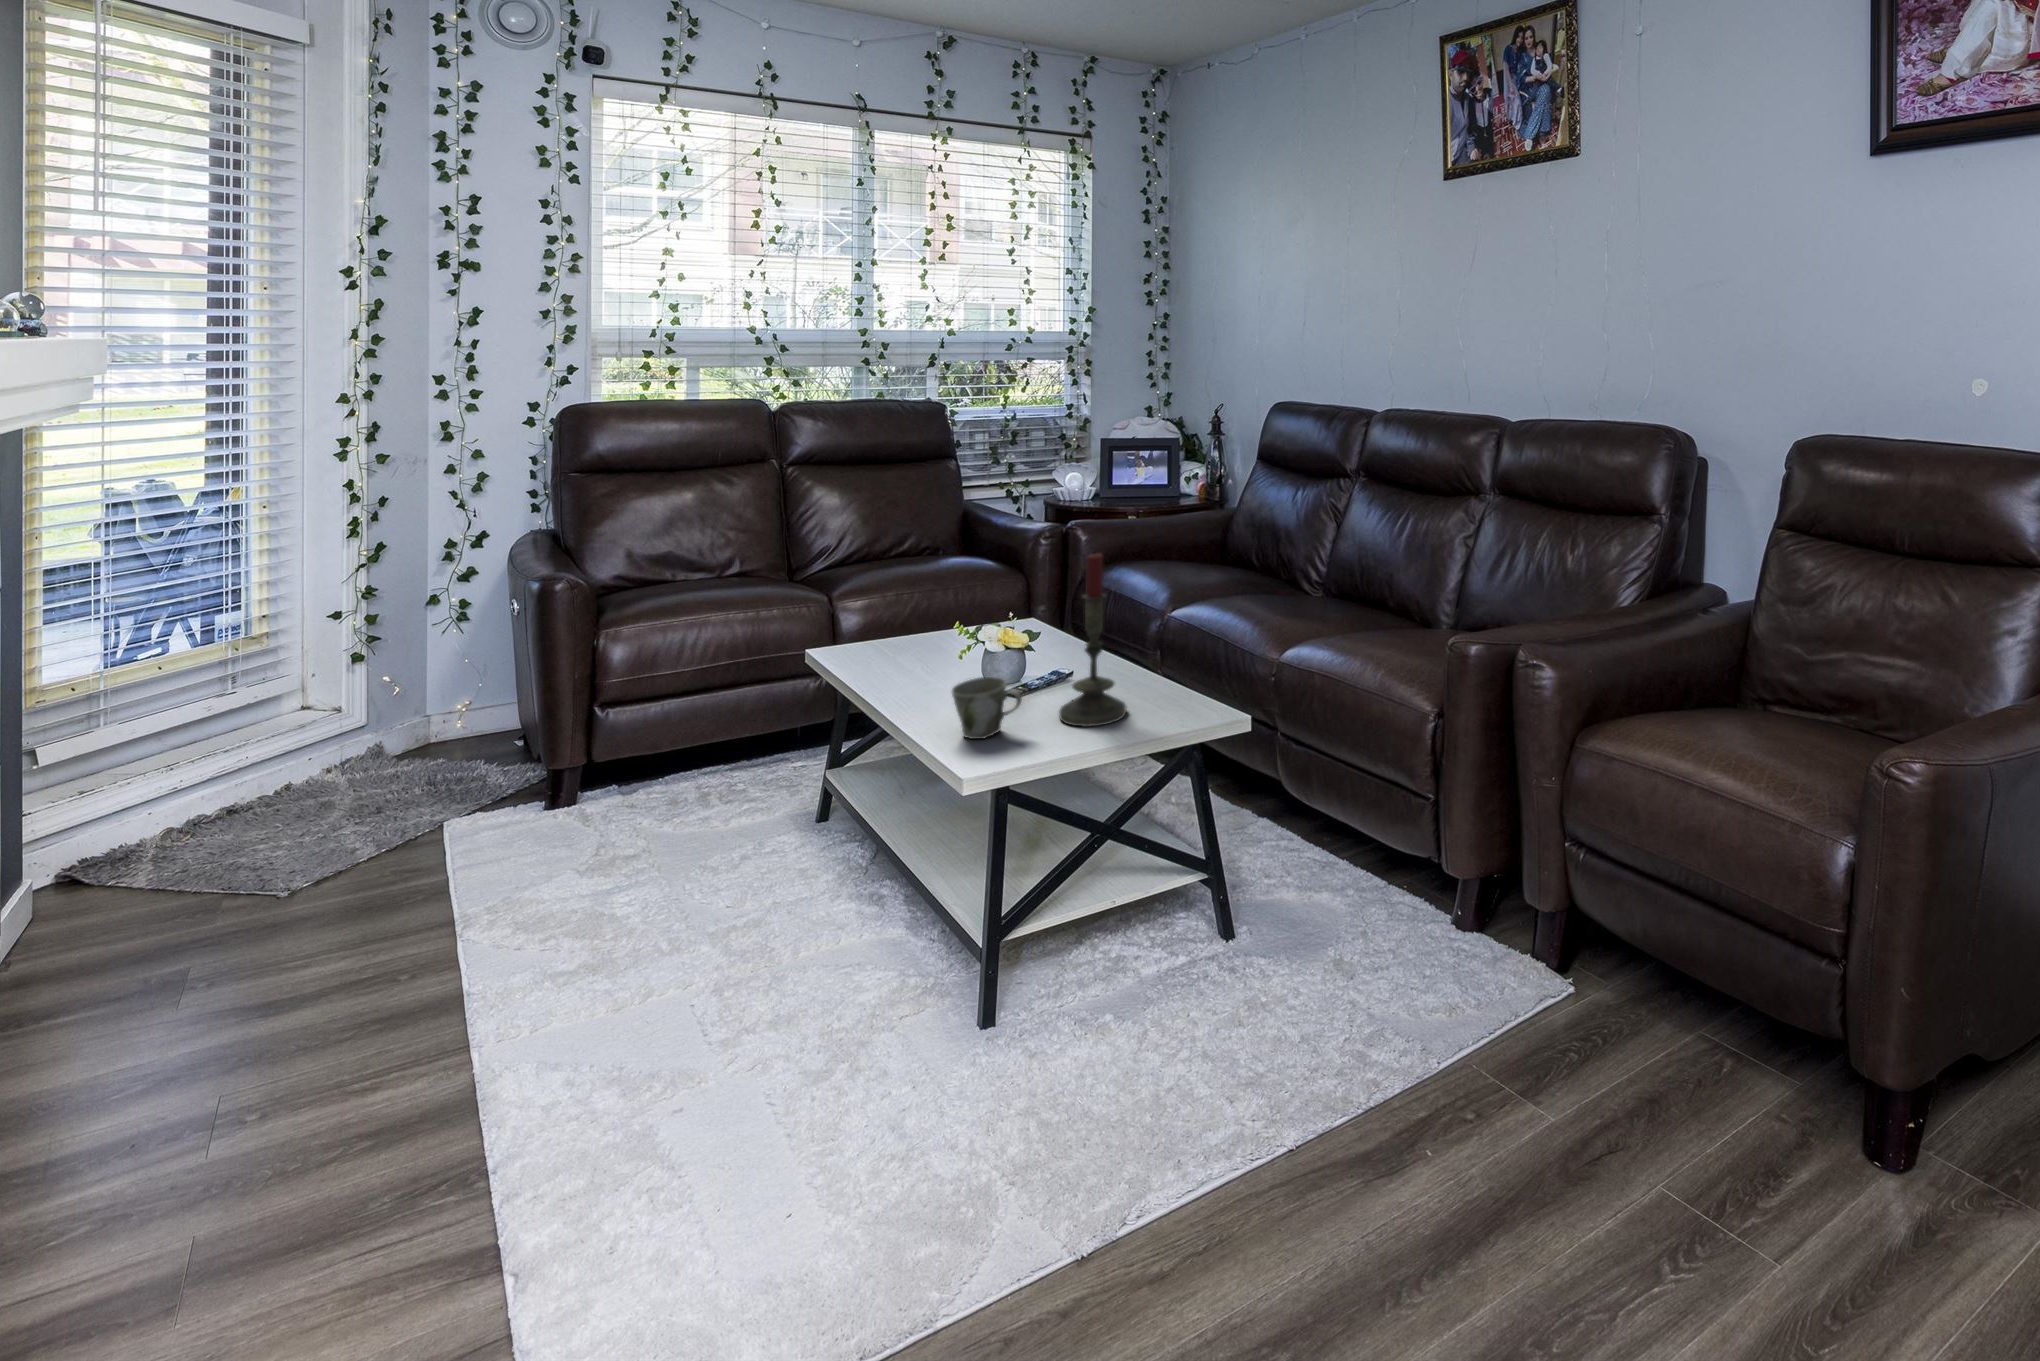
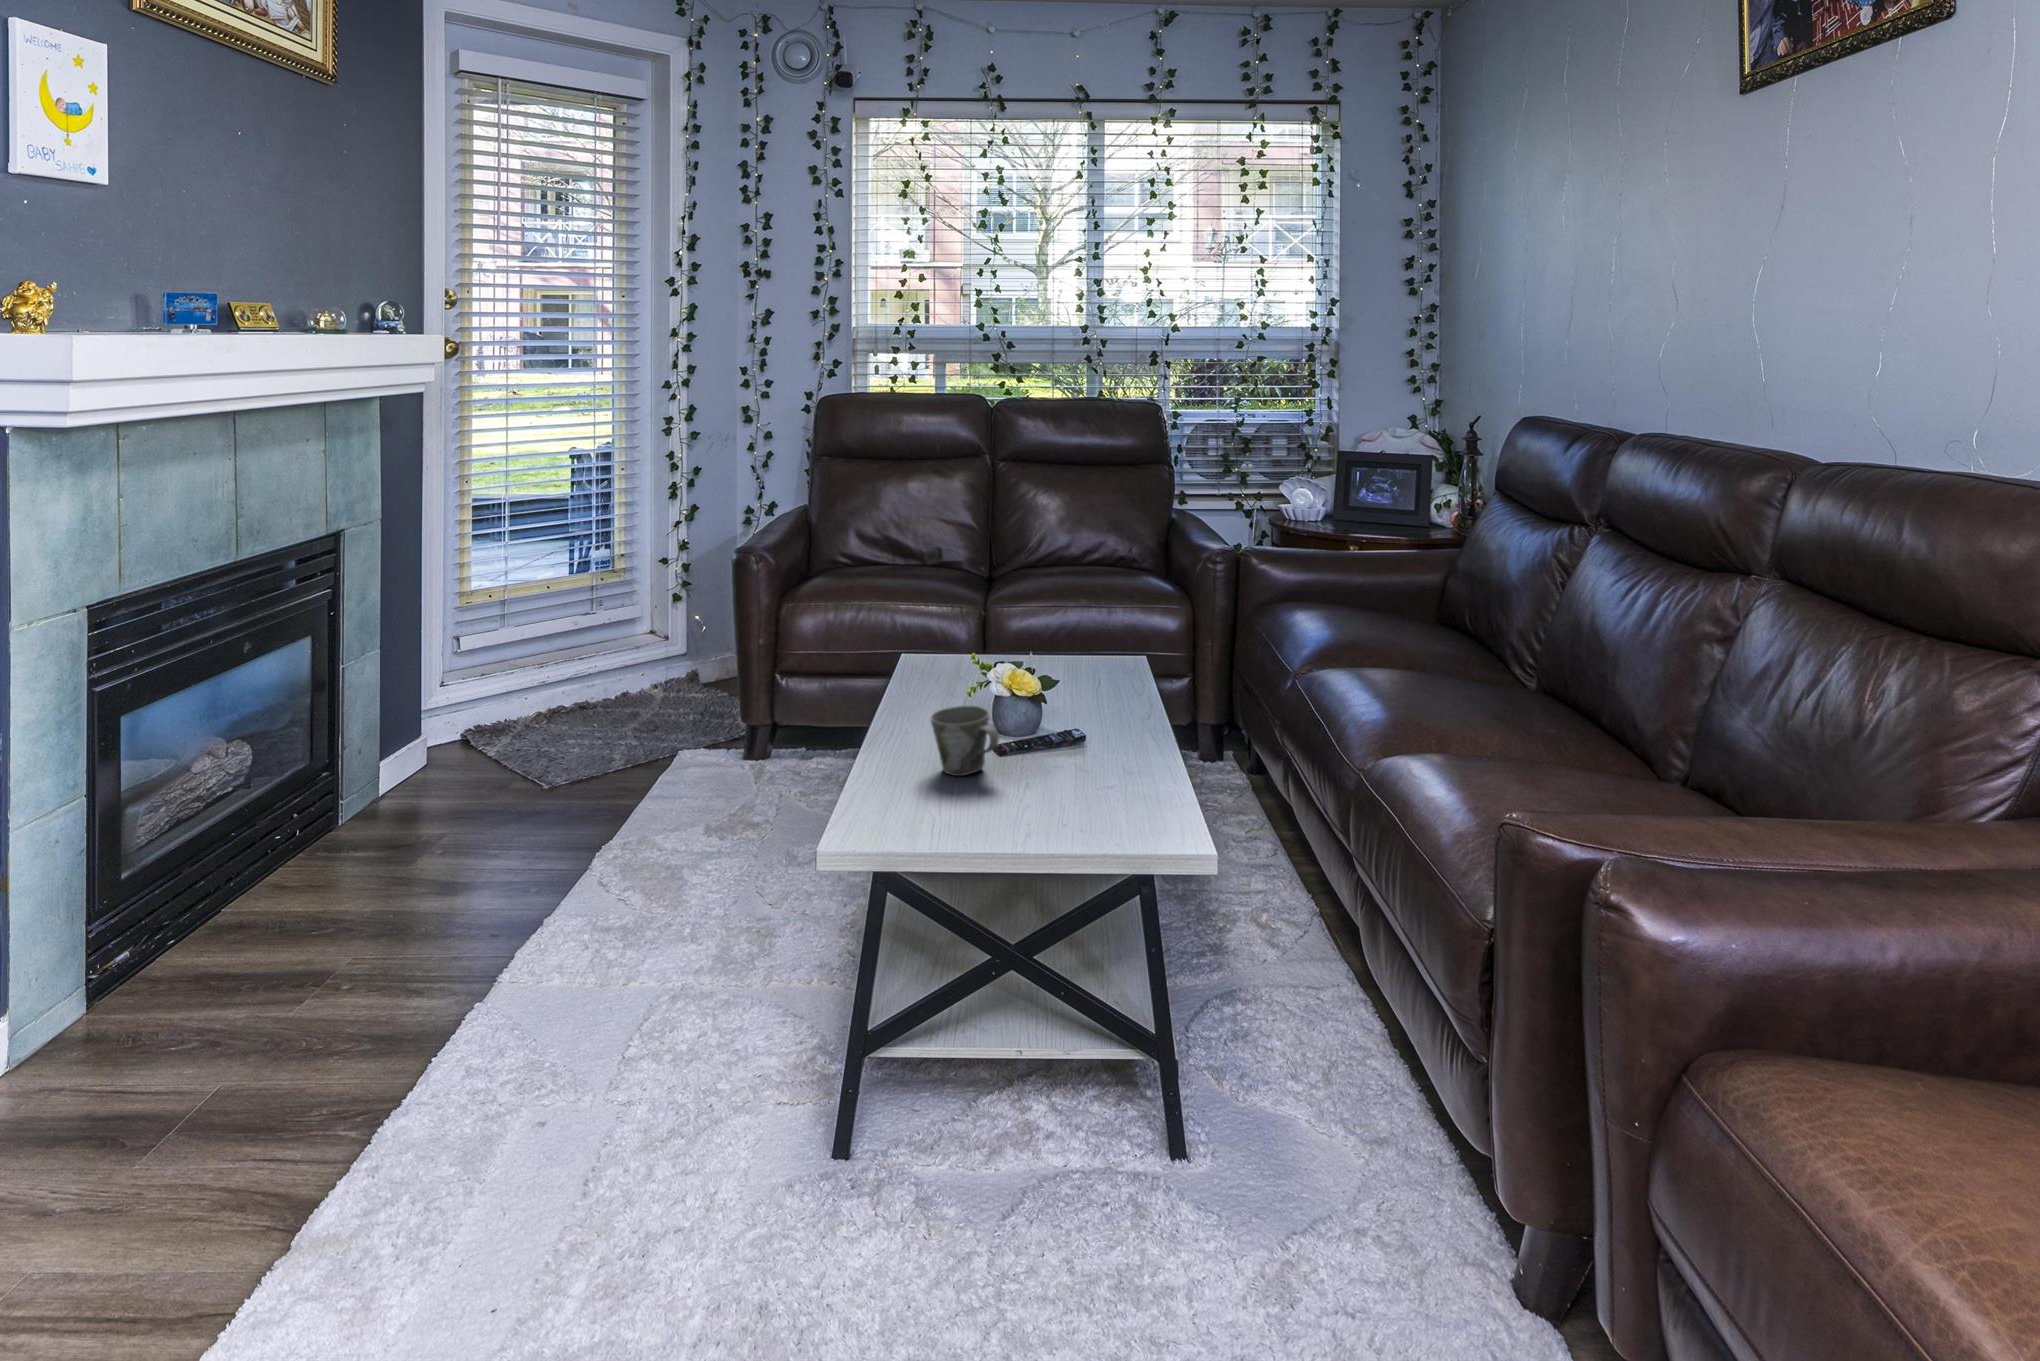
candle: present [1059,553,1126,727] -> none [1051,574,1130,791]

